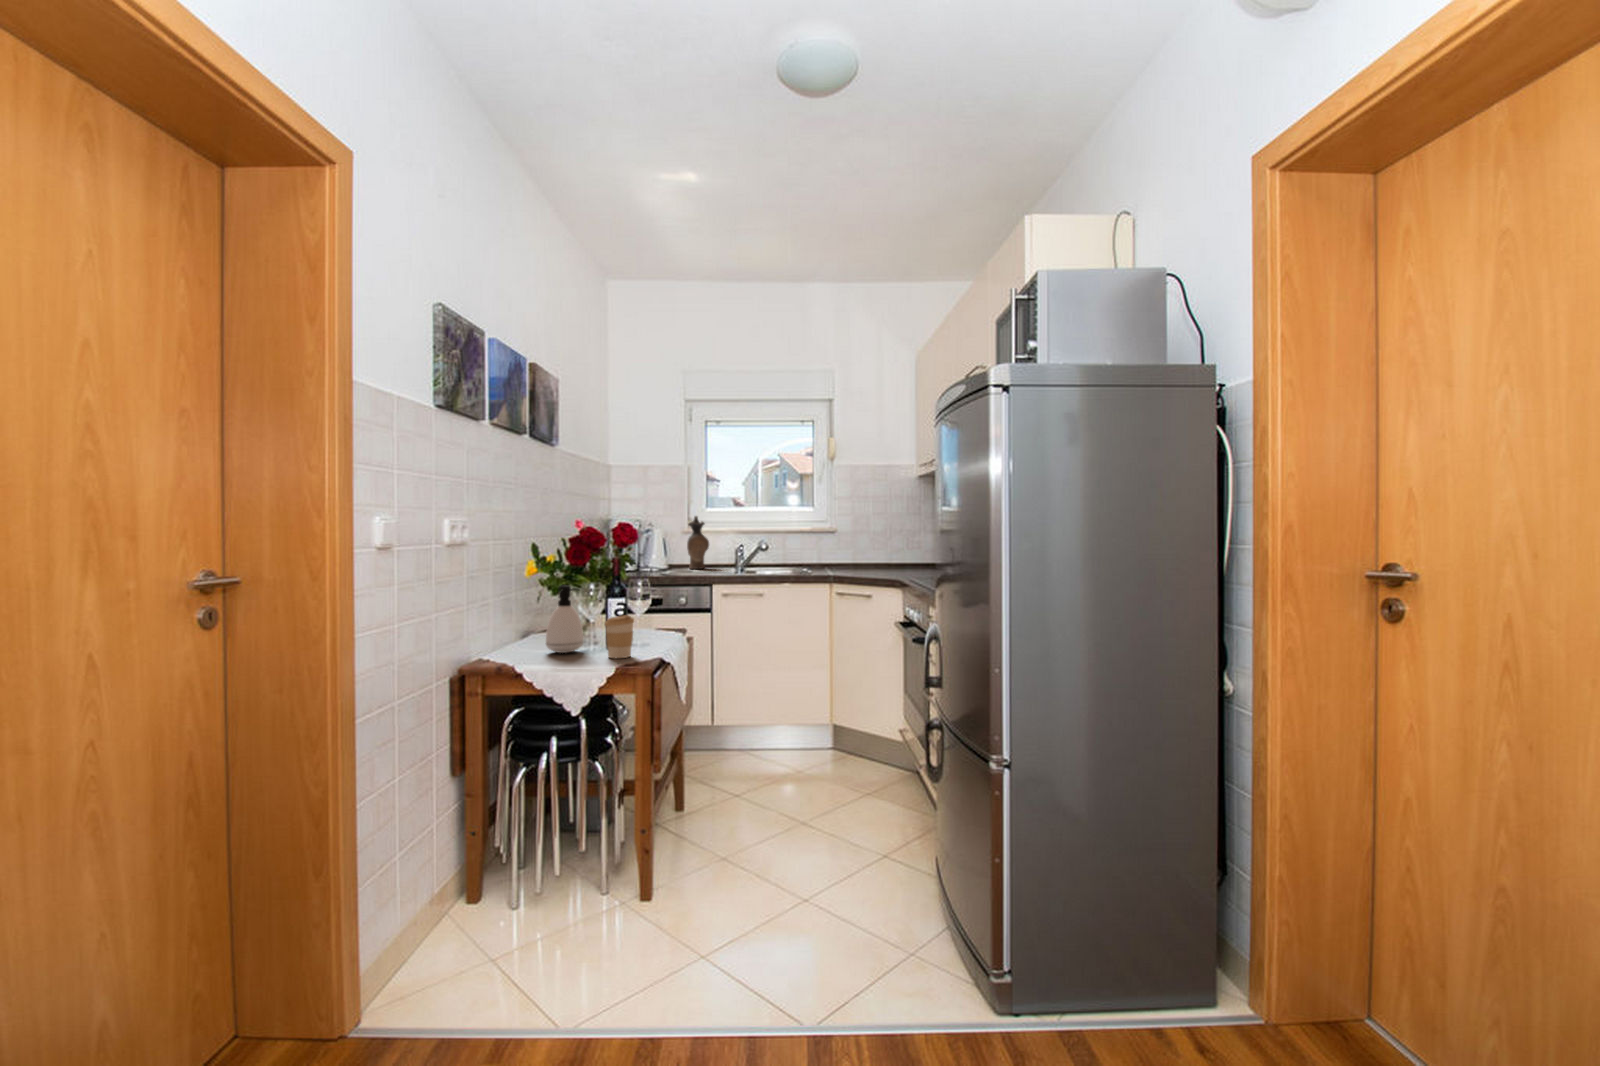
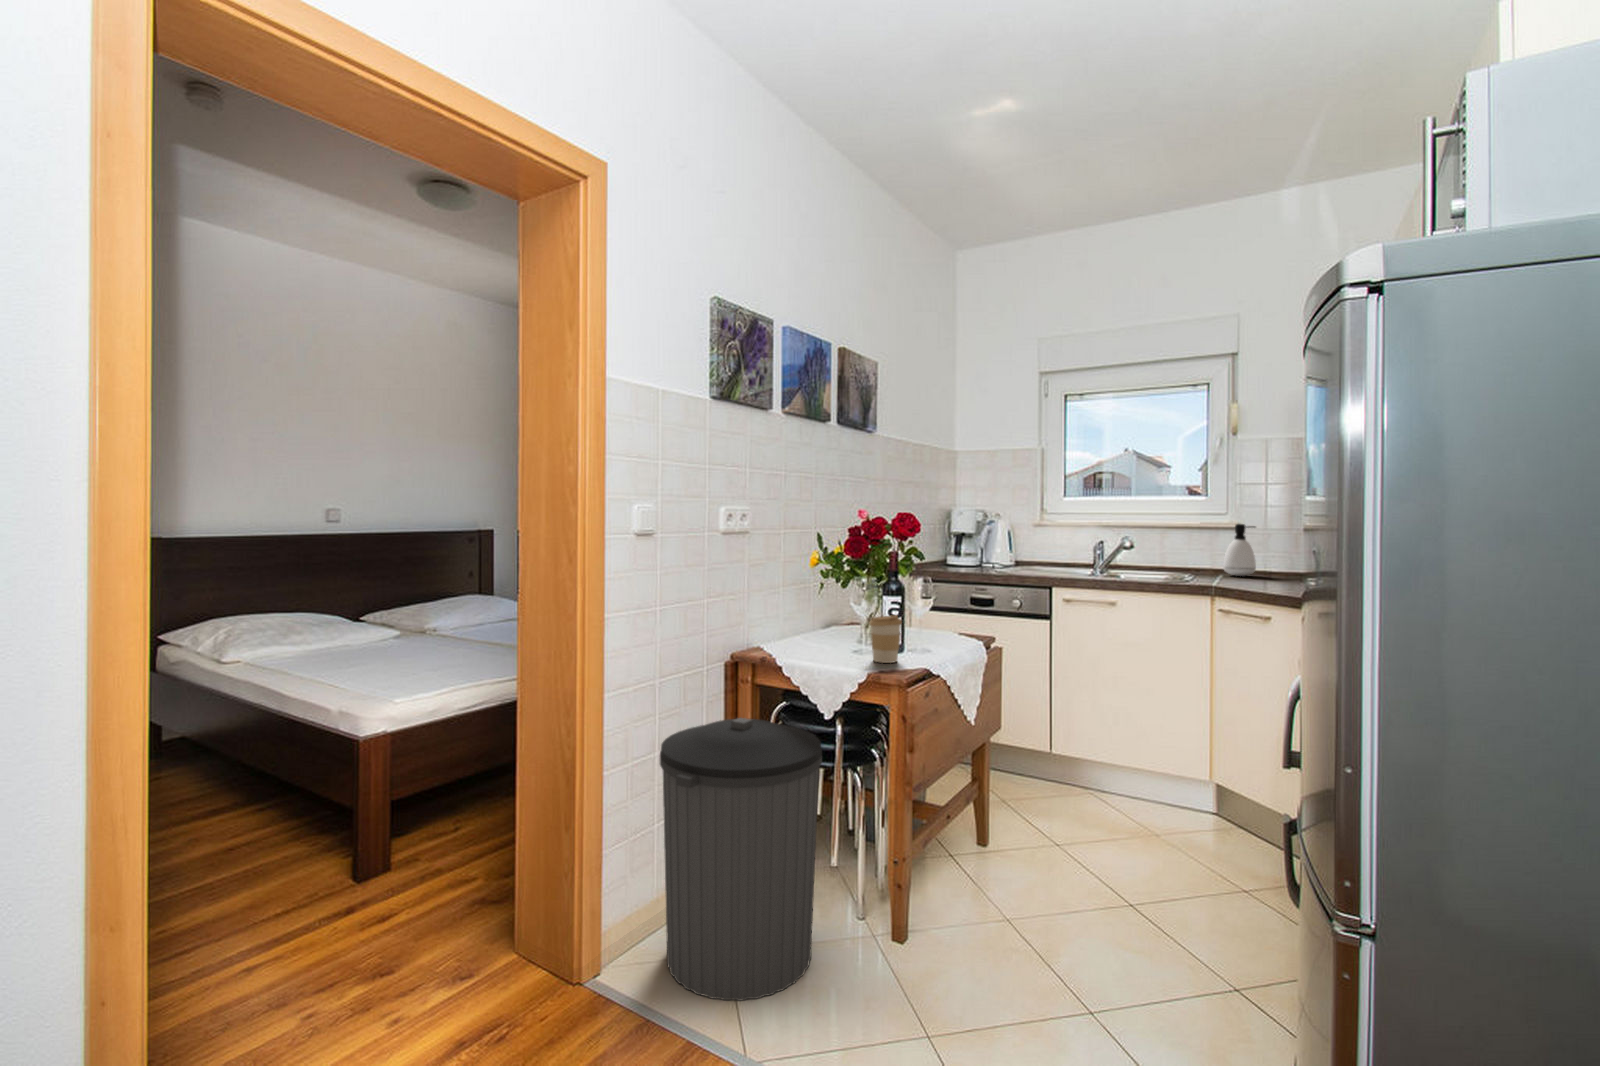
ceramic pitcher: present [687,516,709,569] -> none [1037,506,1063,566]
soap dispenser: present [546,585,583,653] -> present [1223,524,1256,576]
trash can: none [417,724,588,1002] -> present [660,718,822,1001]

